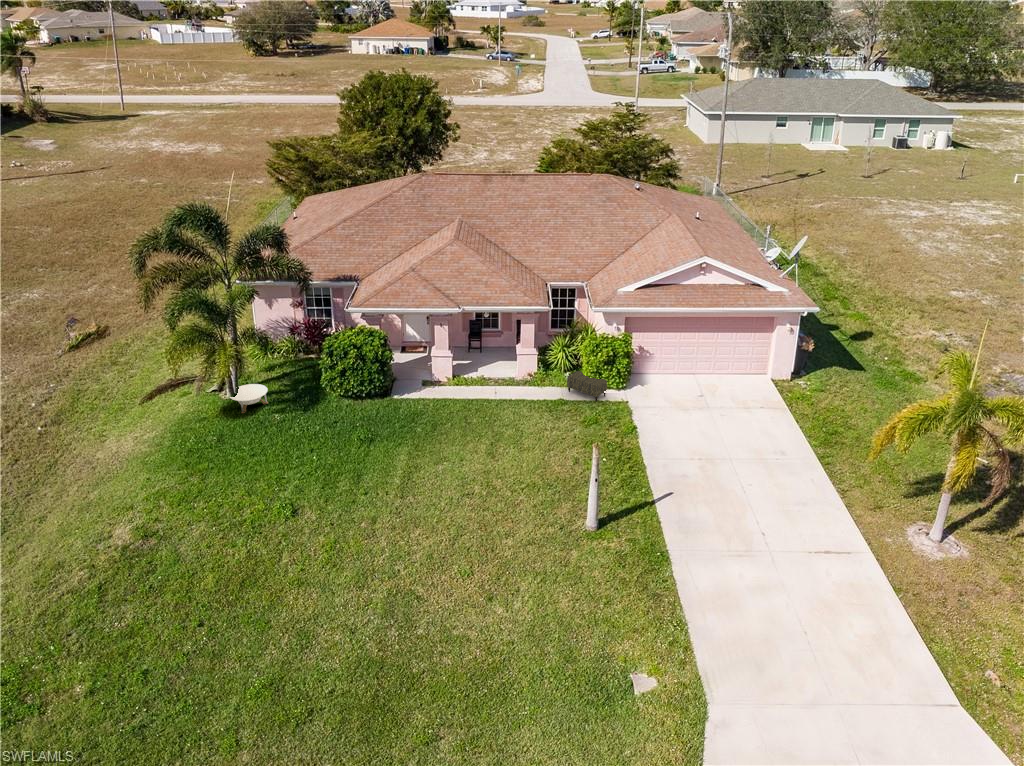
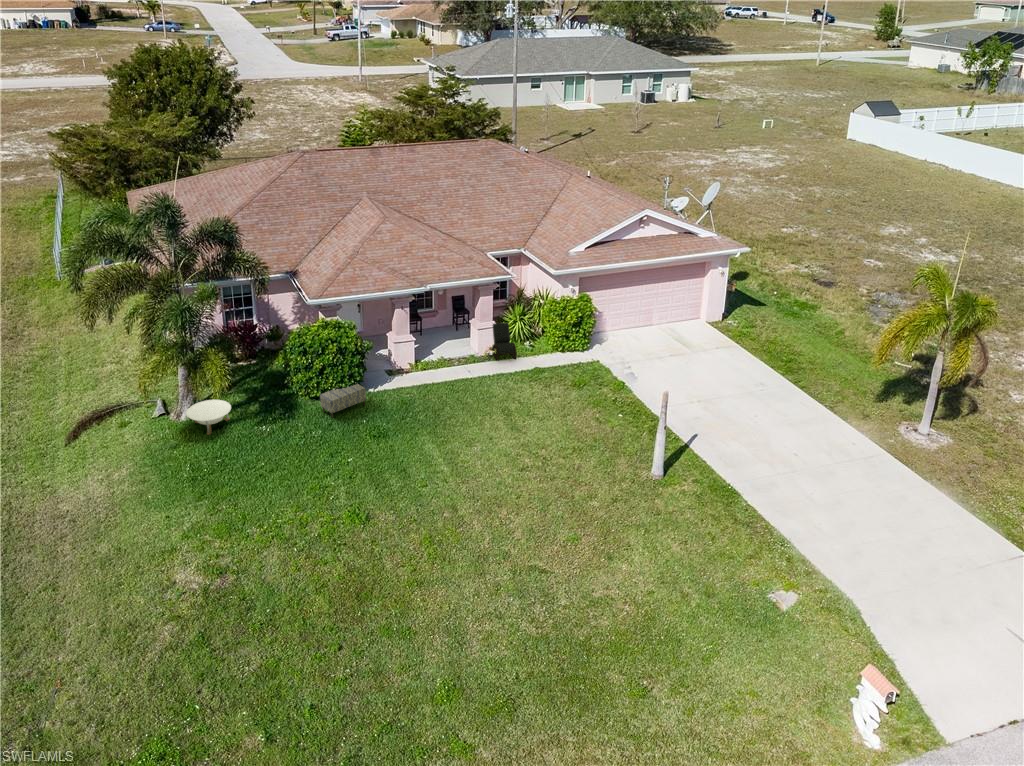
lounge chair: none [529,351,552,388] -> present [492,322,517,361]
bench: present [567,371,607,401] -> present [320,382,366,418]

